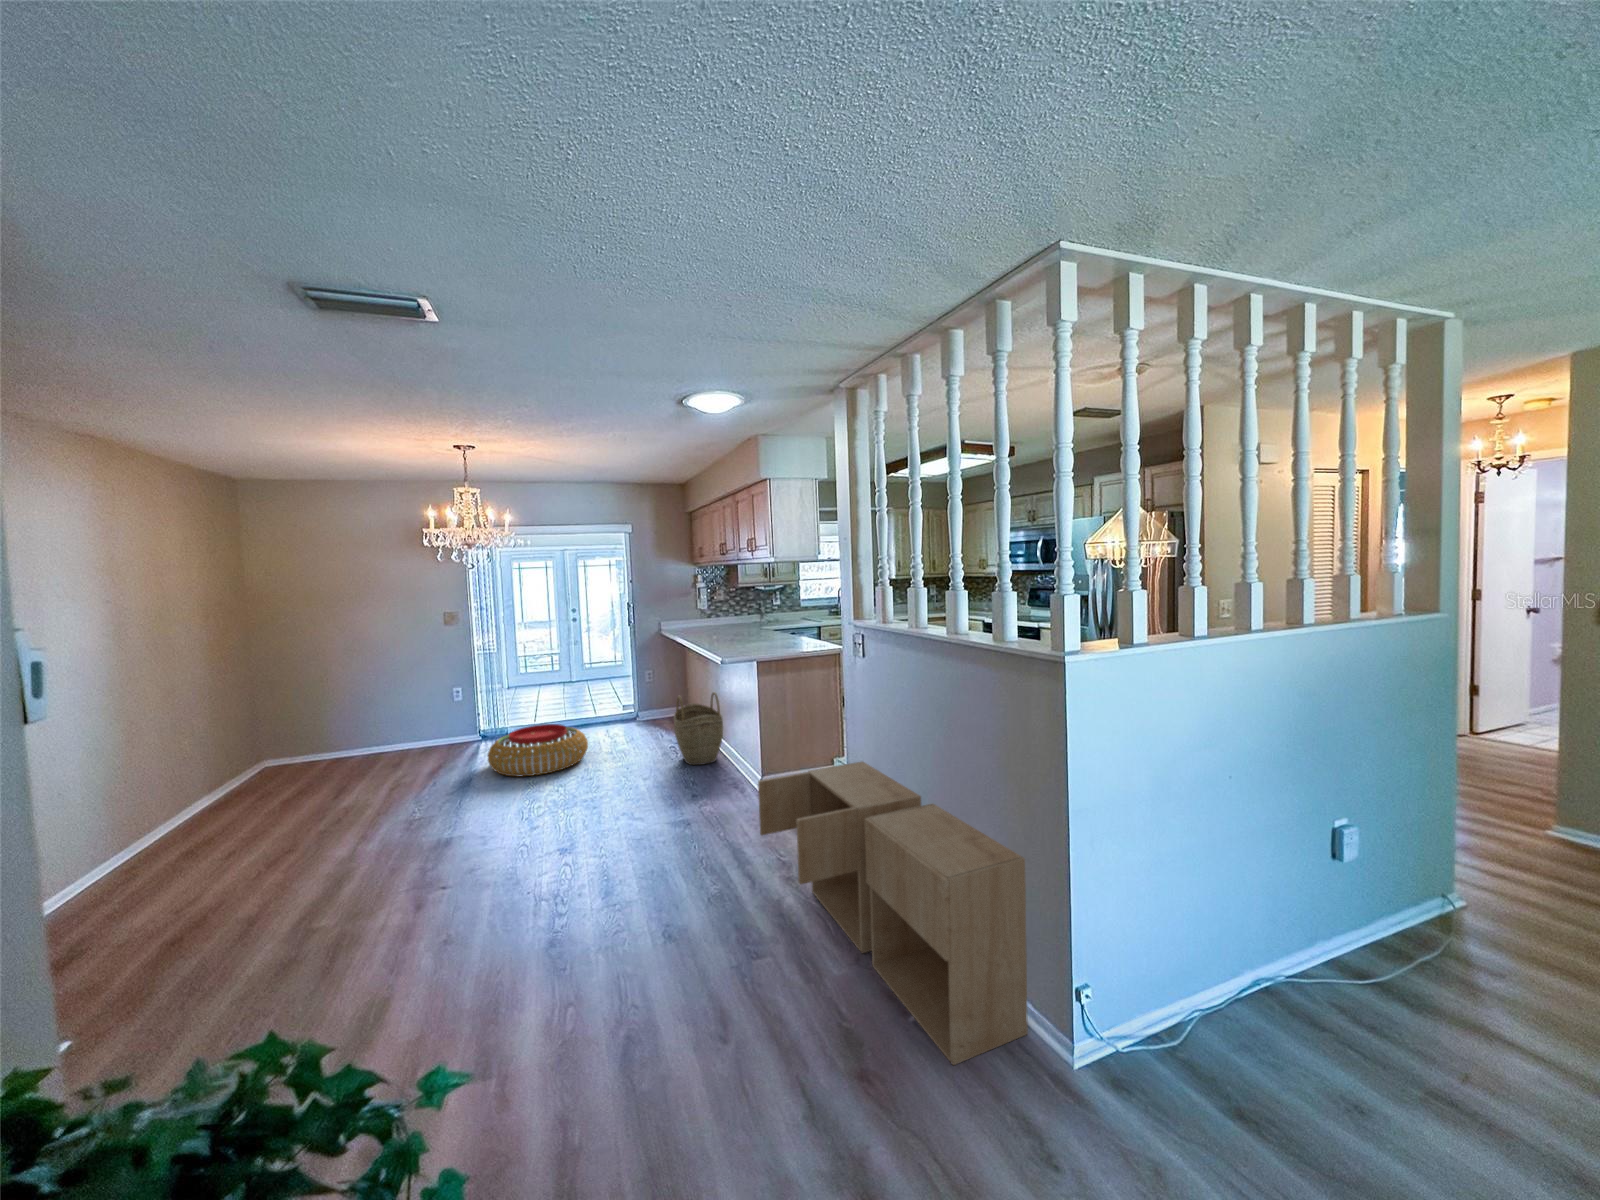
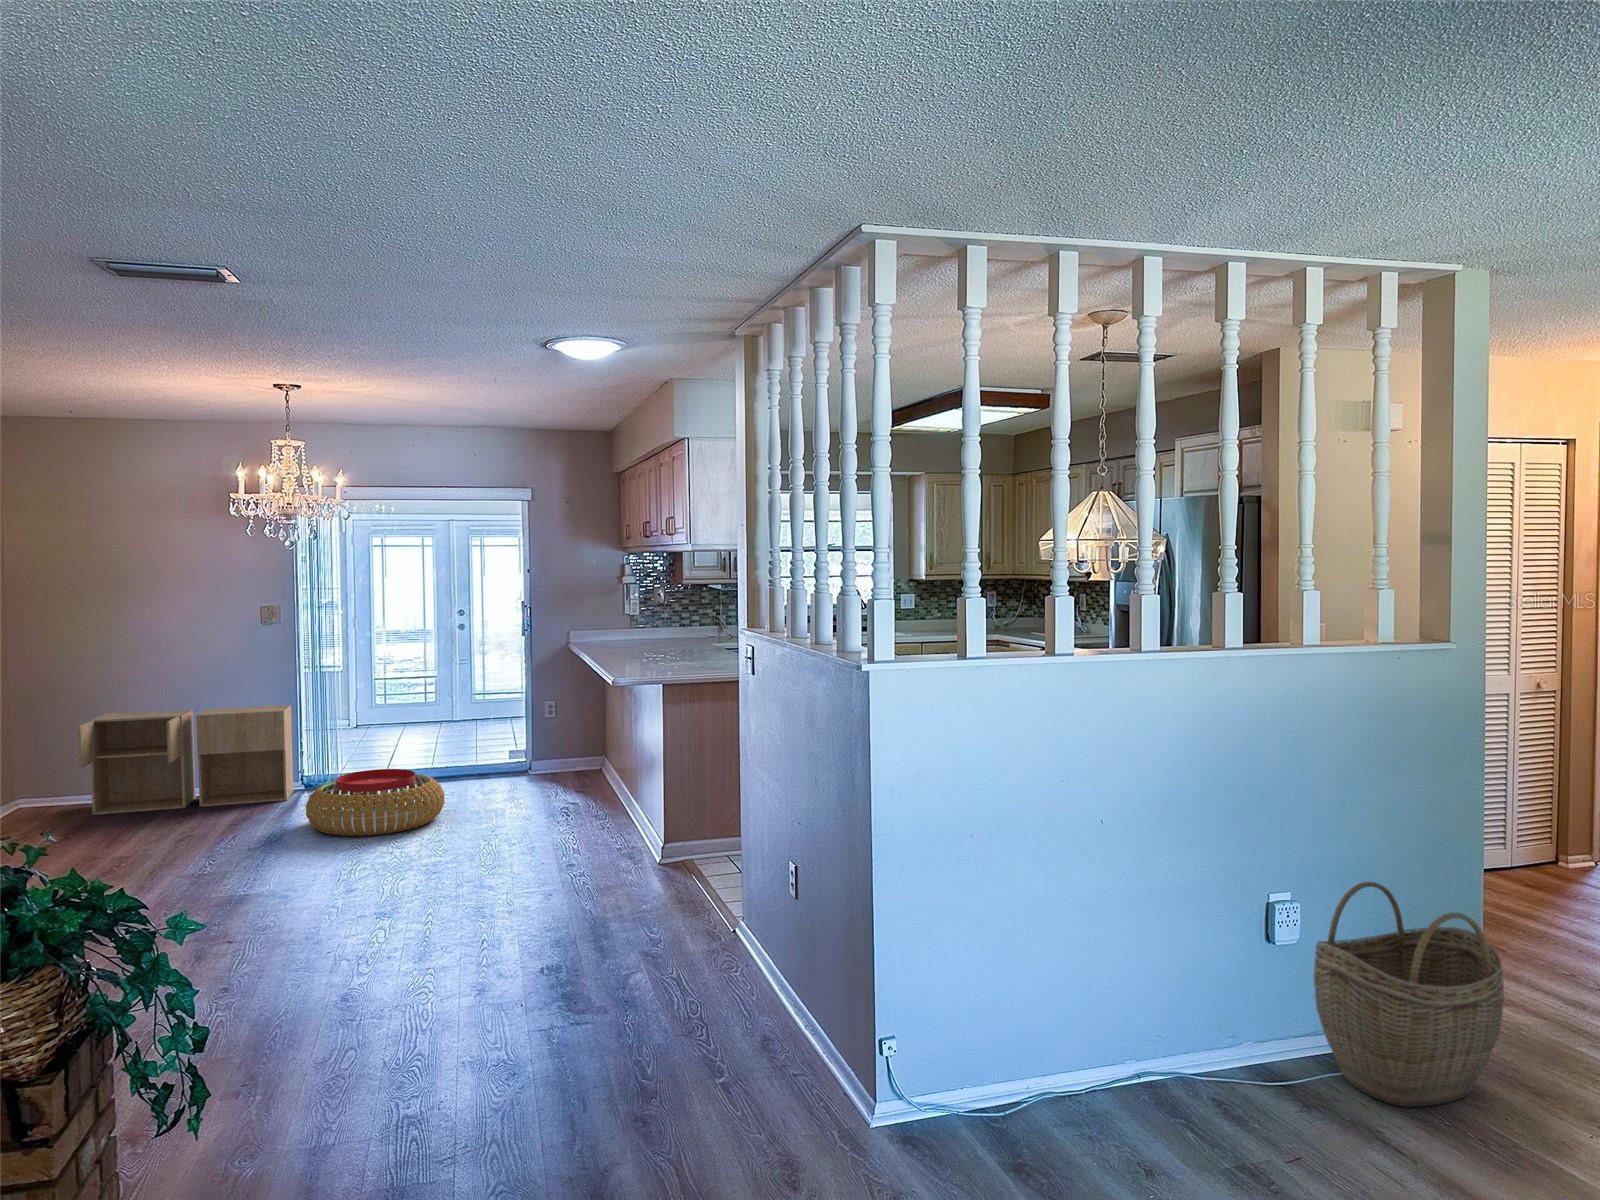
woven basket: present [674,692,723,765] -> present [1314,882,1504,1107]
storage cabinet: present [758,762,1028,1065] -> present [77,705,293,815]

